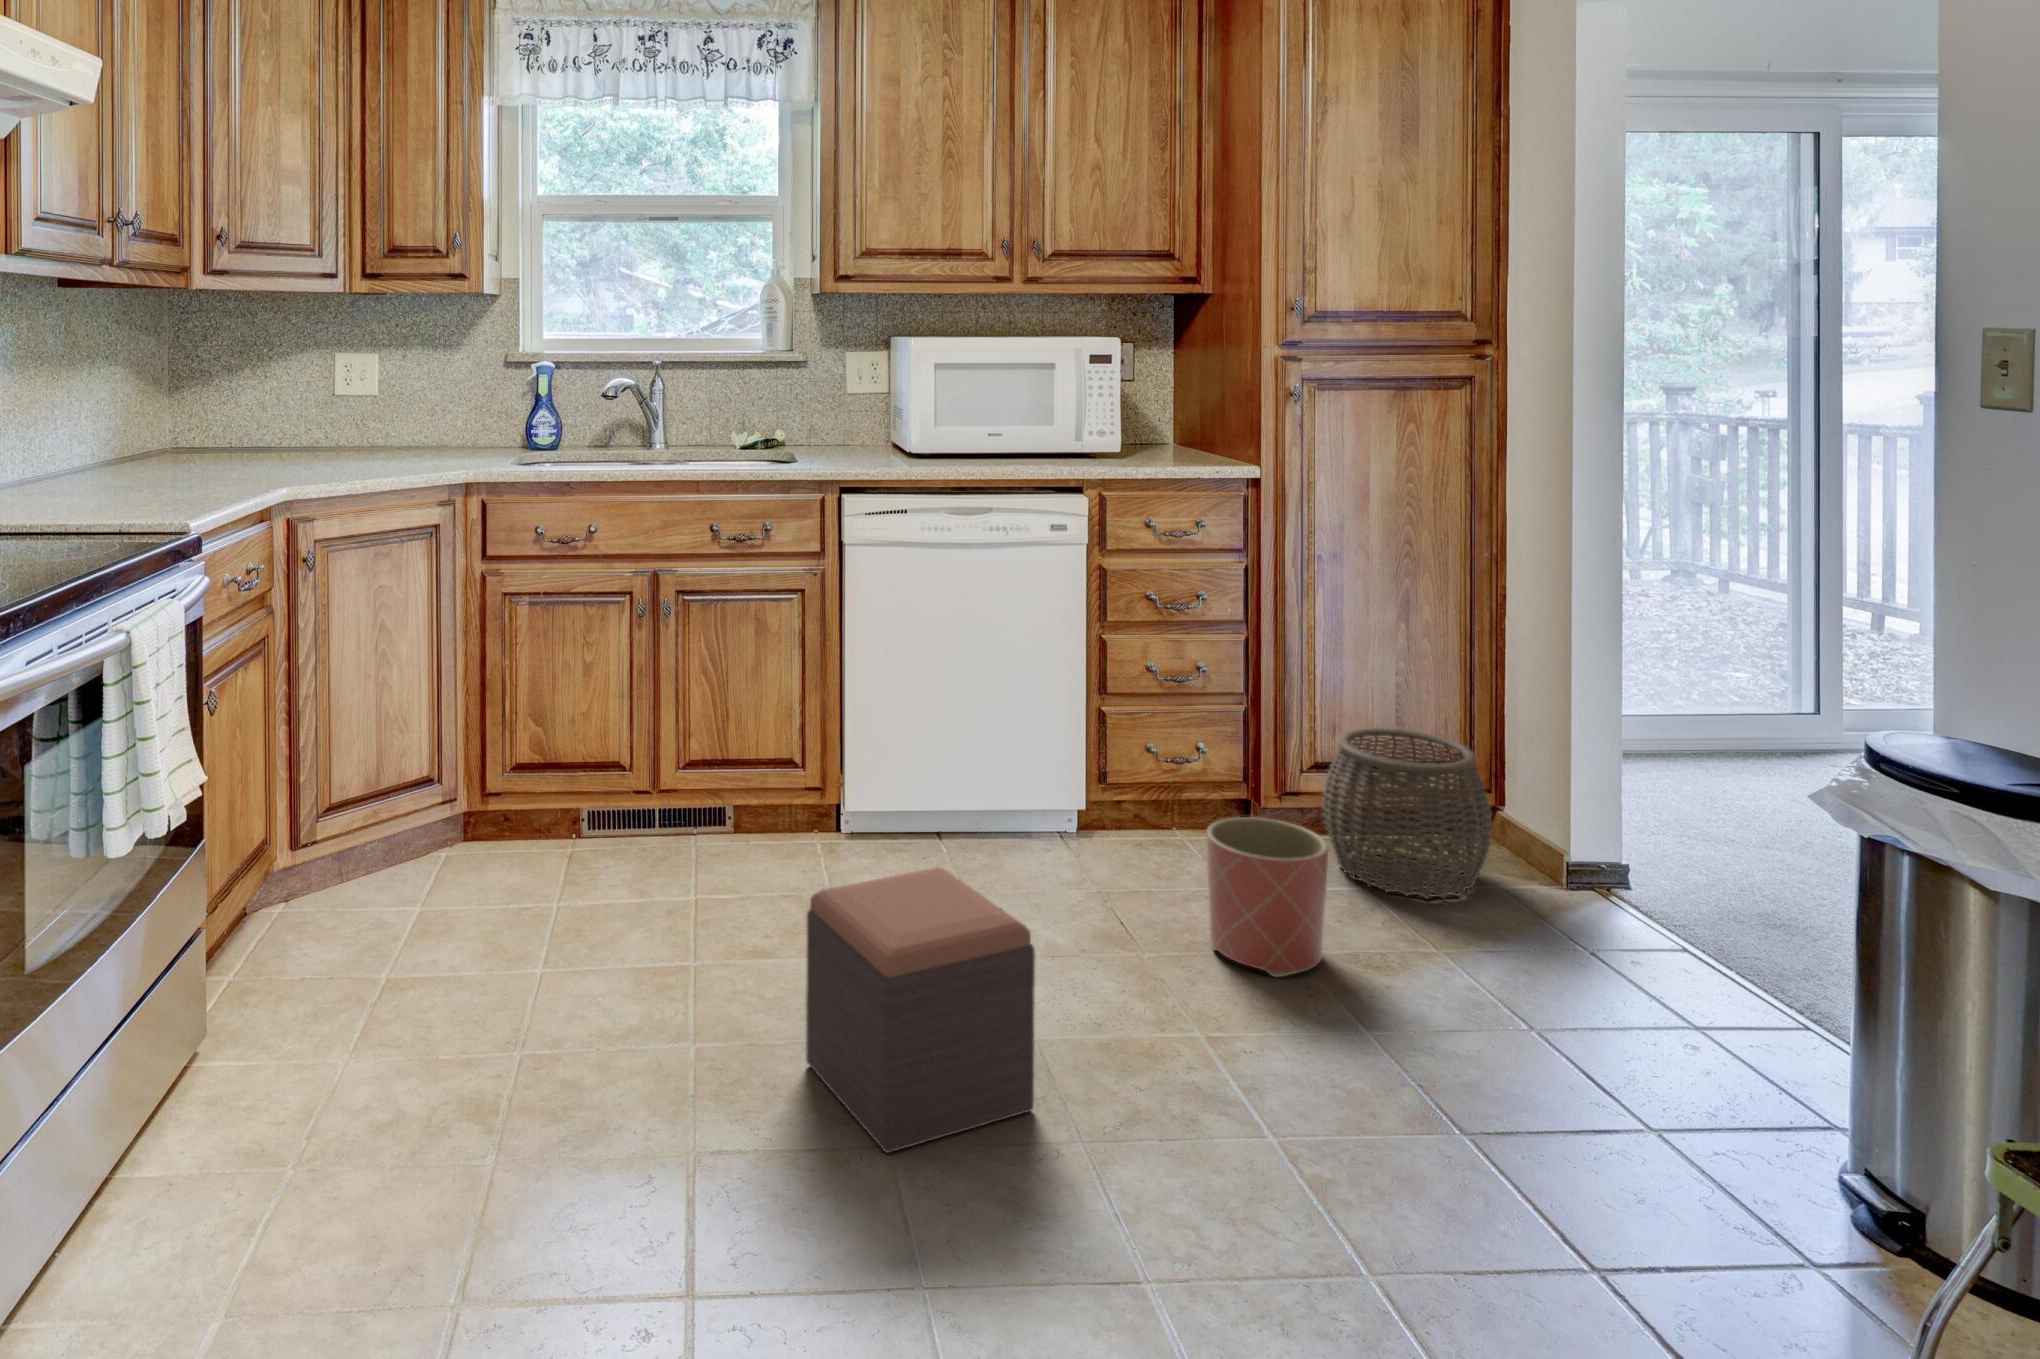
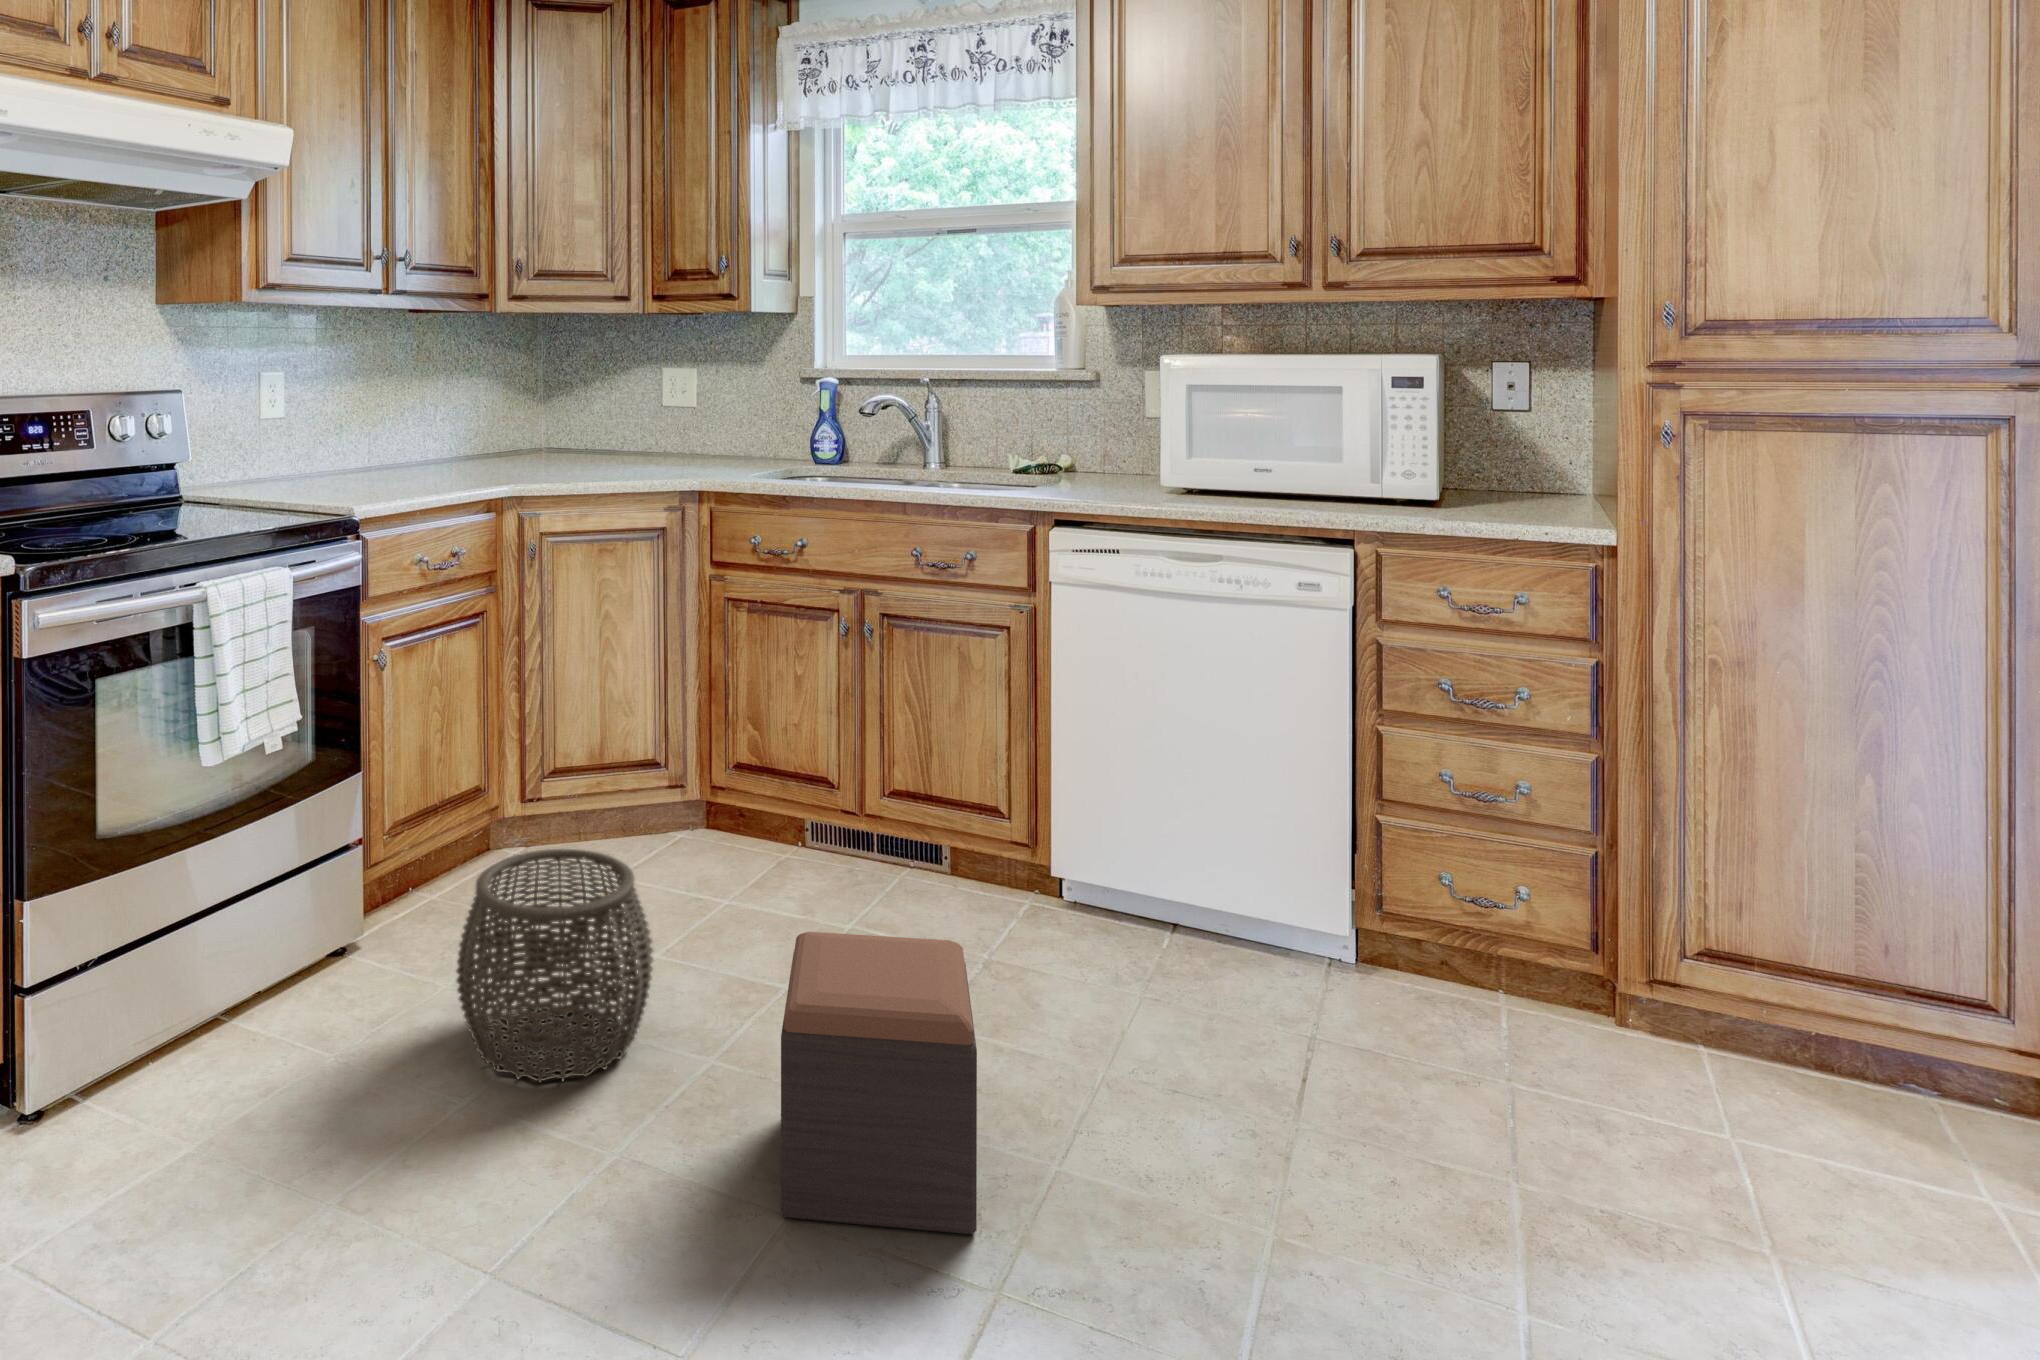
woven basket: present [1322,728,1493,898] -> present [456,849,654,1082]
planter: present [1206,817,1328,977] -> none [1381,981,1555,1207]

